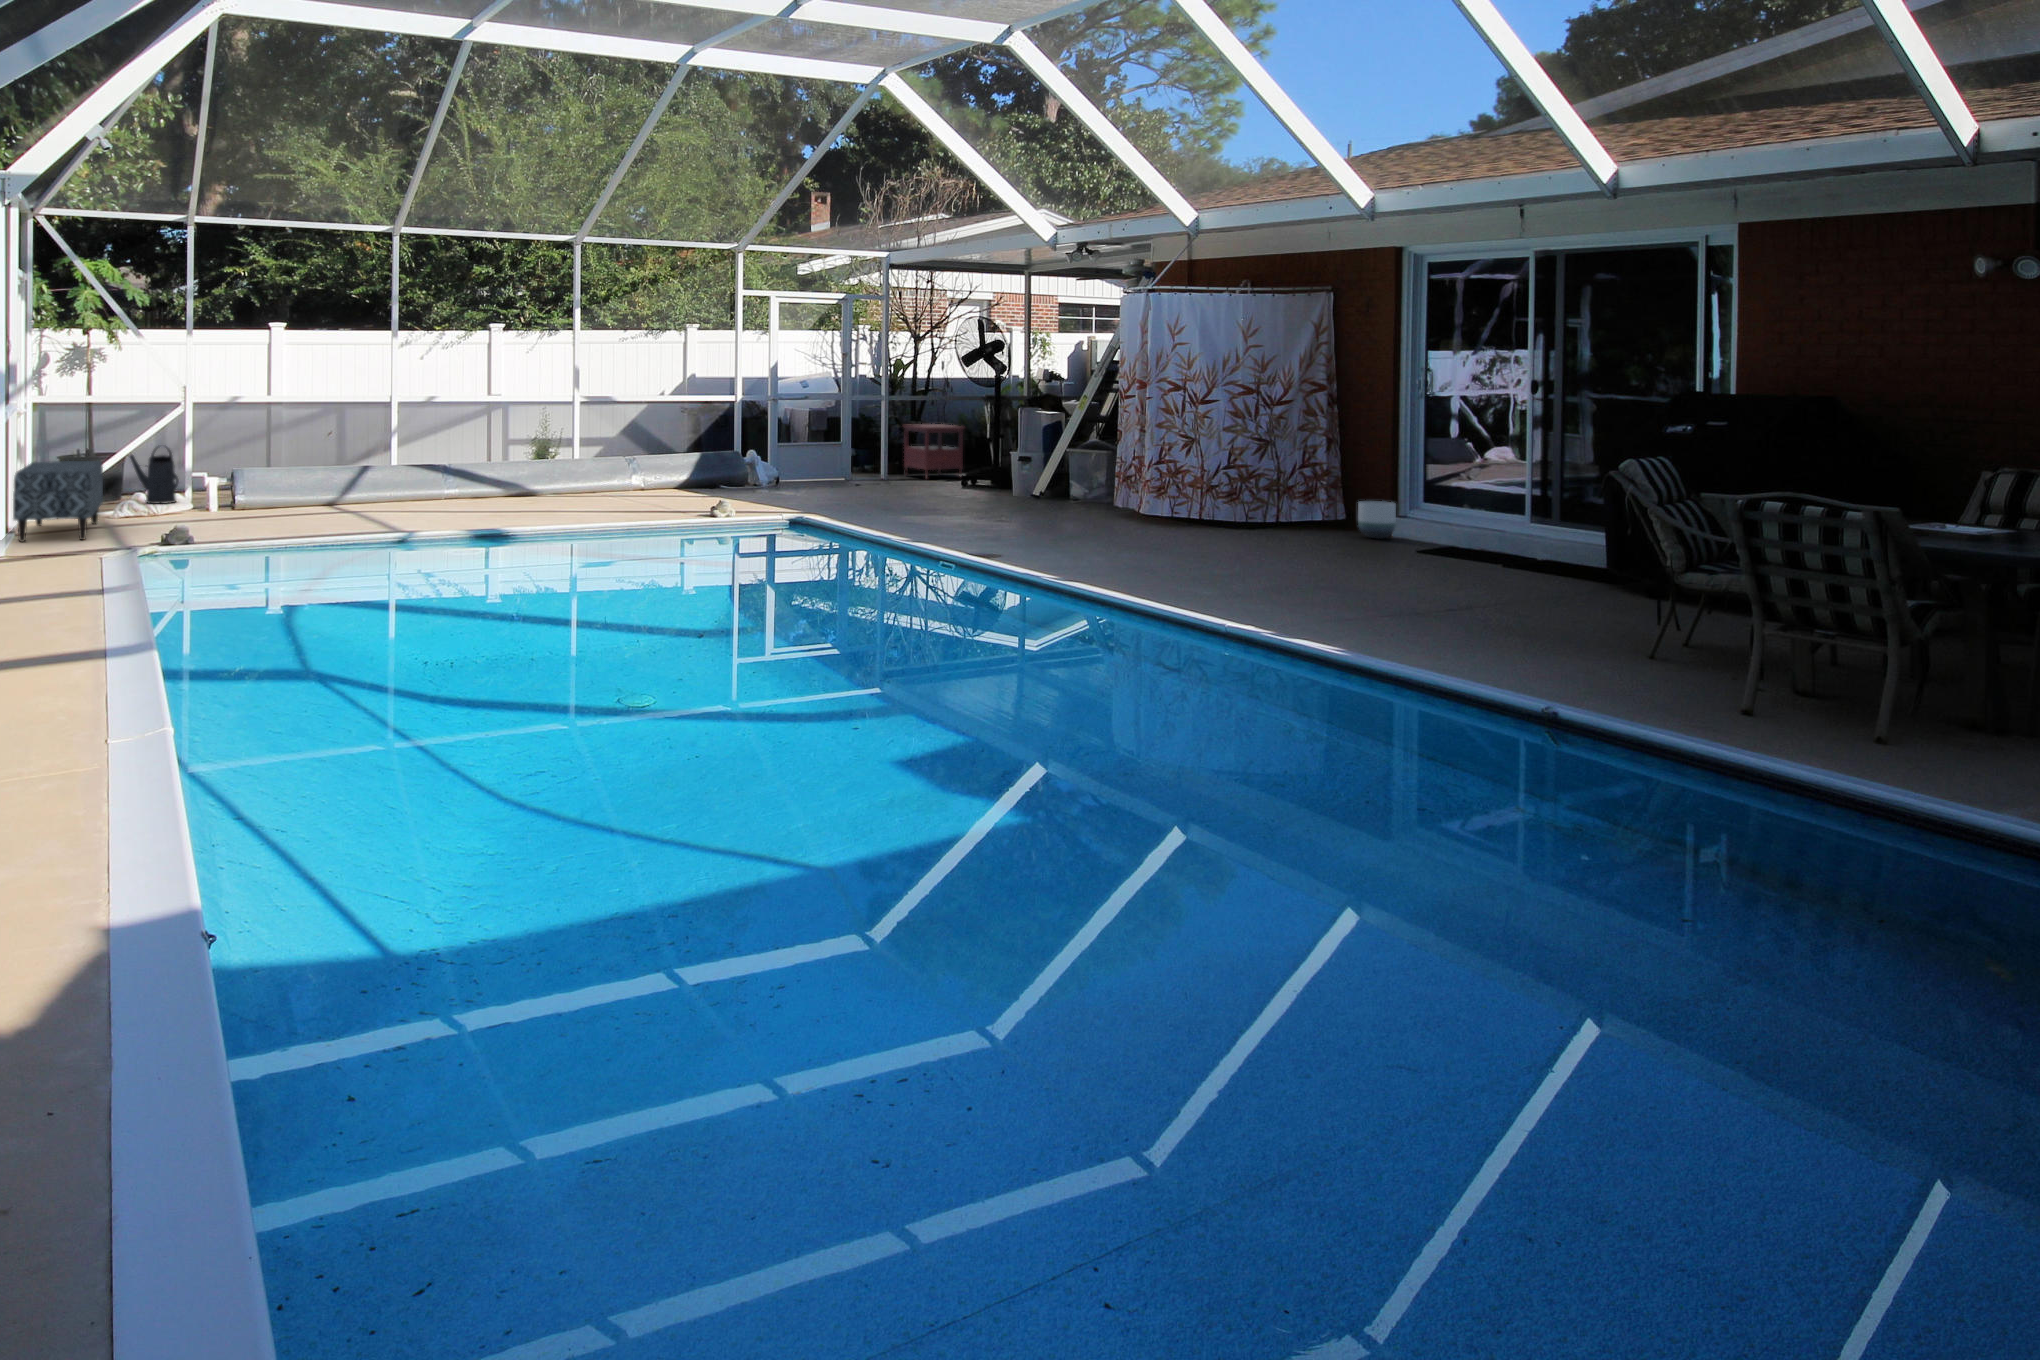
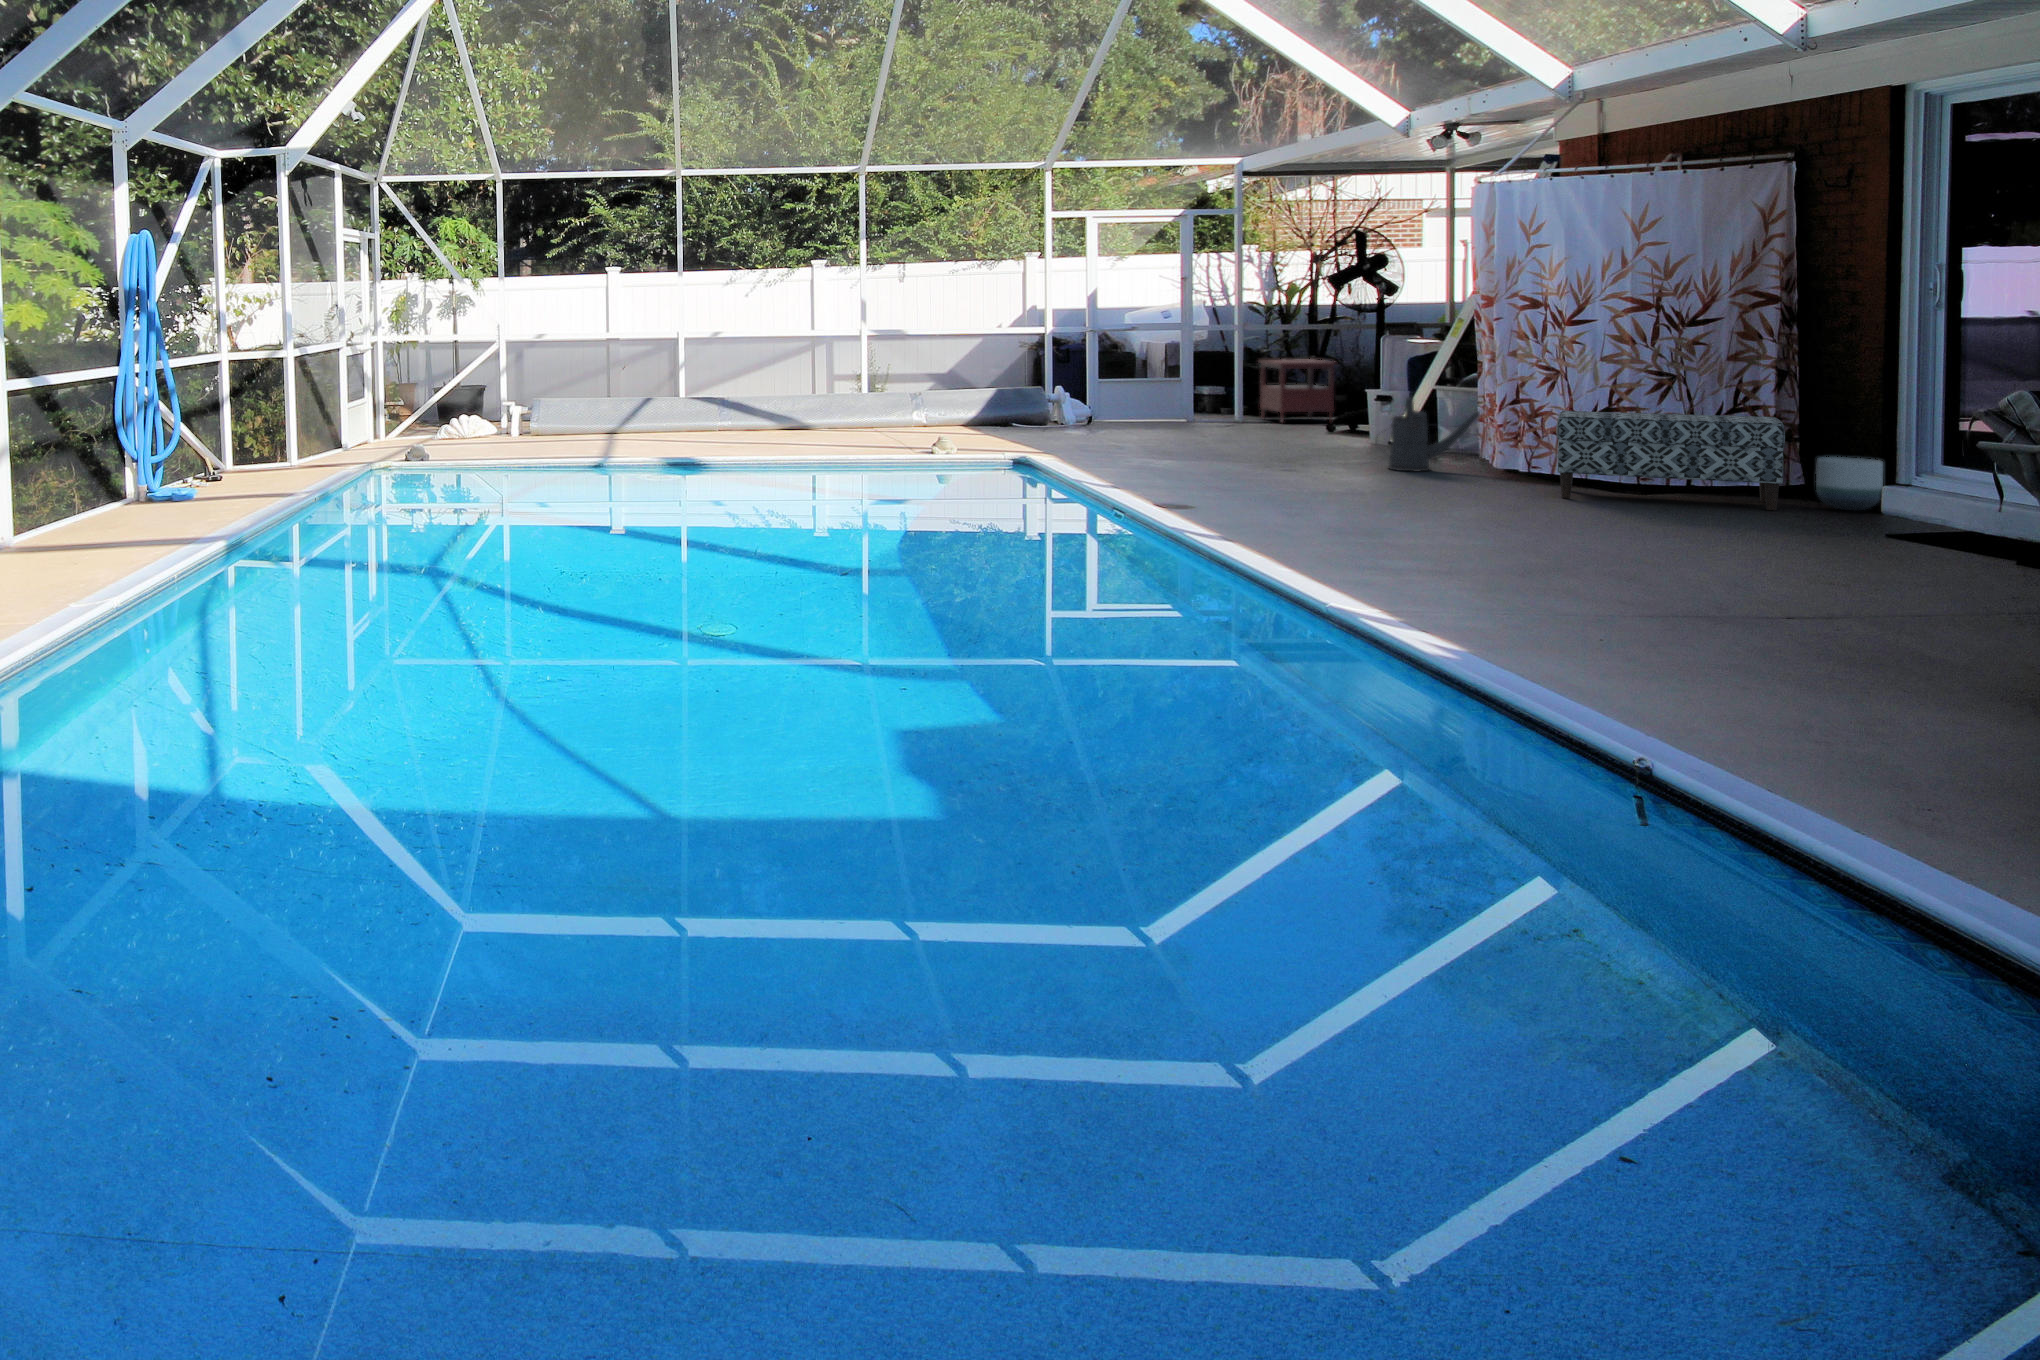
watering can: present [130,447,179,504] -> present [1381,397,1480,471]
bench: present [13,461,103,542] -> present [1556,411,1785,510]

